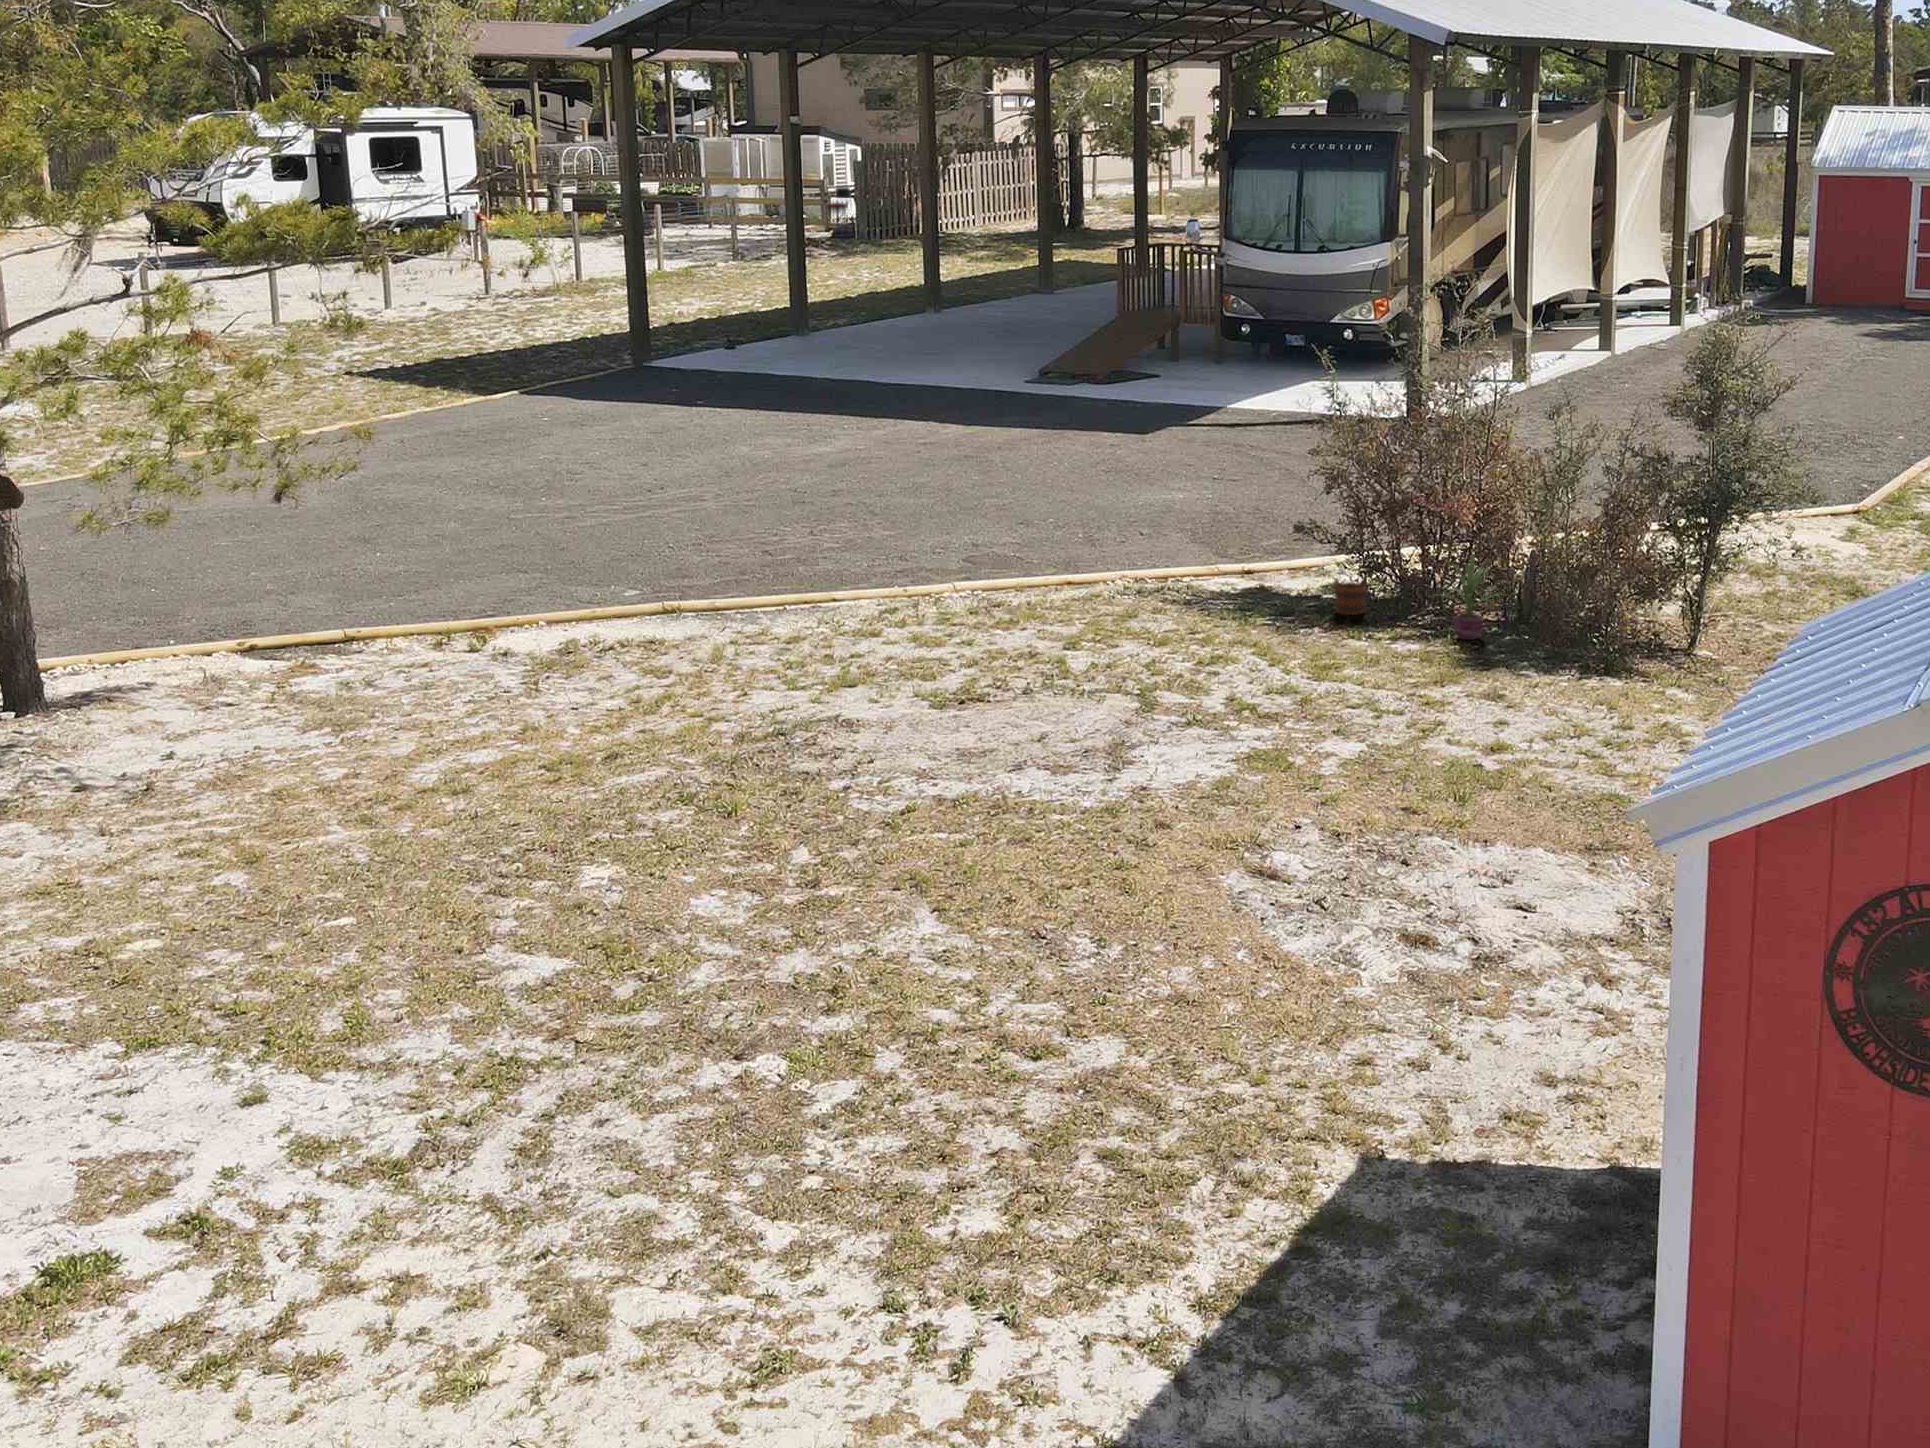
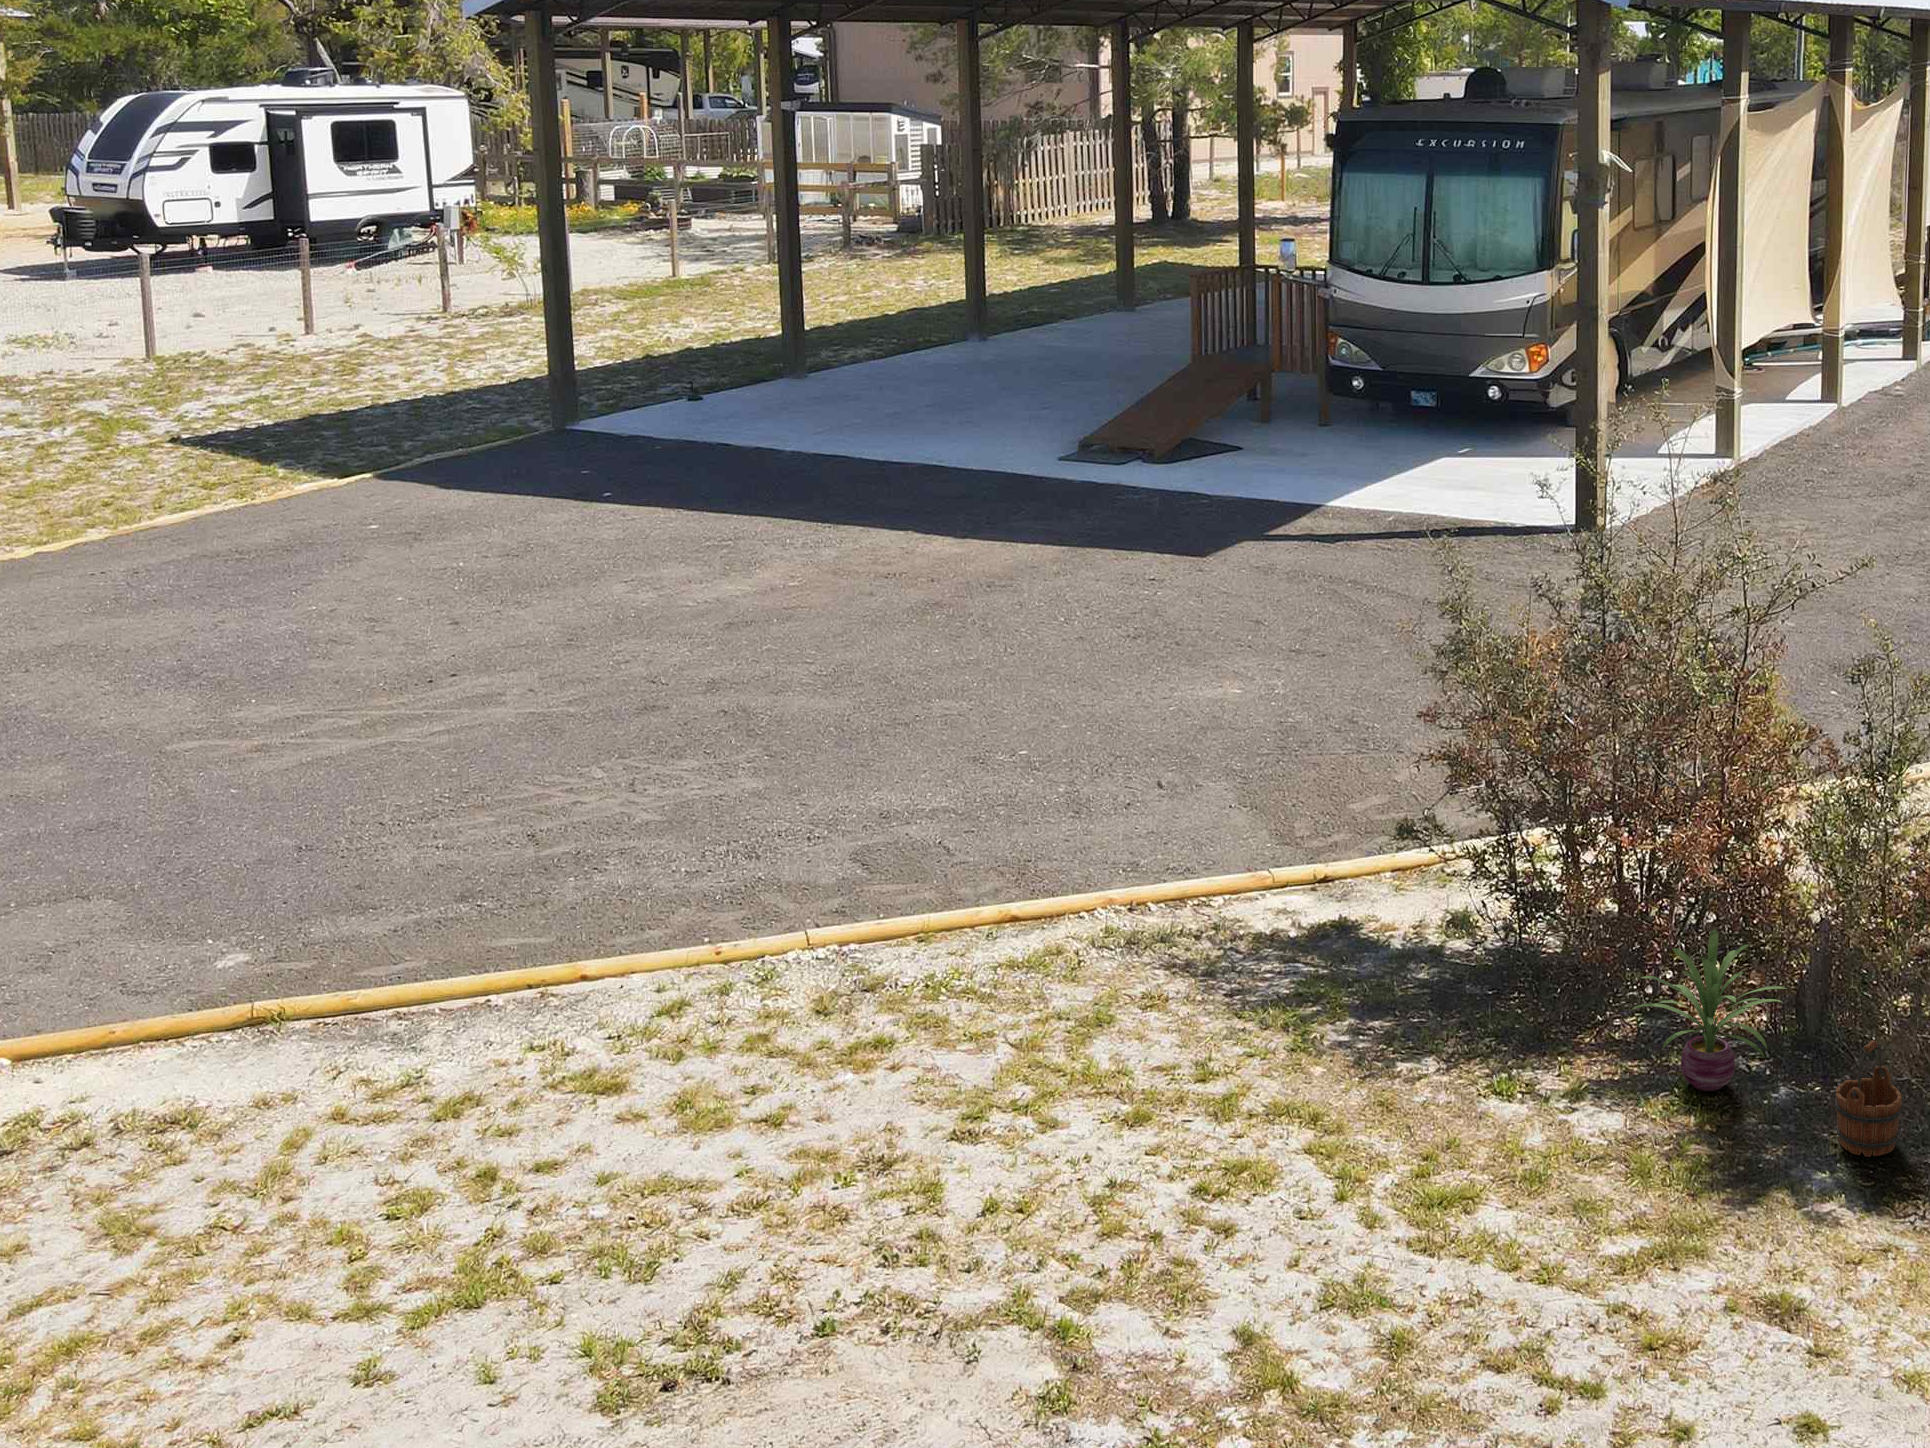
stool: present [826,187,850,232] -> none [883,172,912,226]
wooden bucket: present [1334,559,1367,615] -> present [1835,1040,1902,1157]

